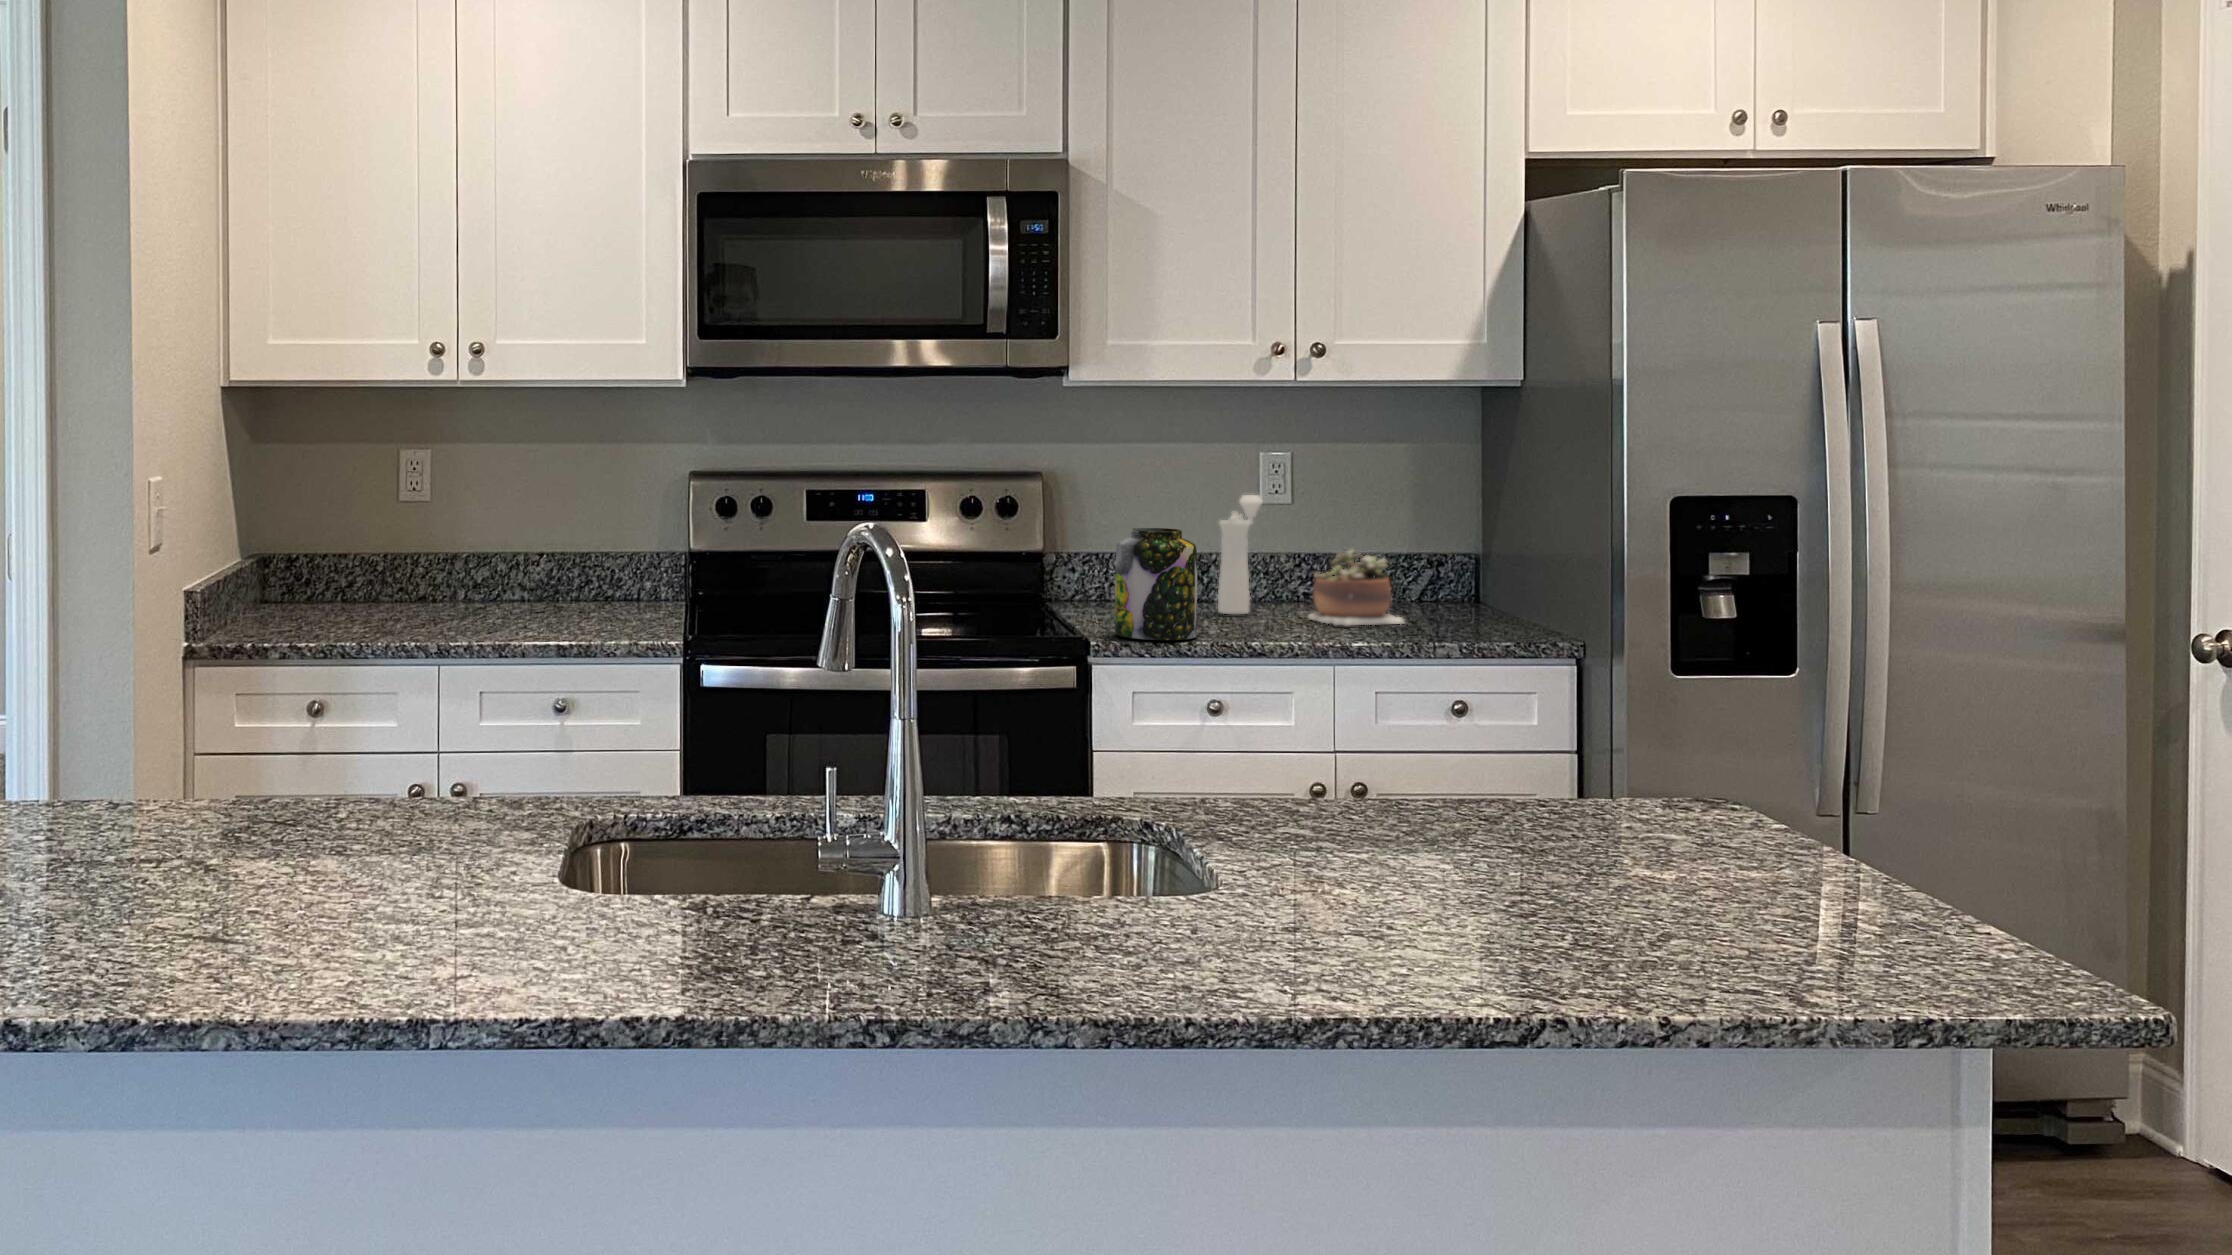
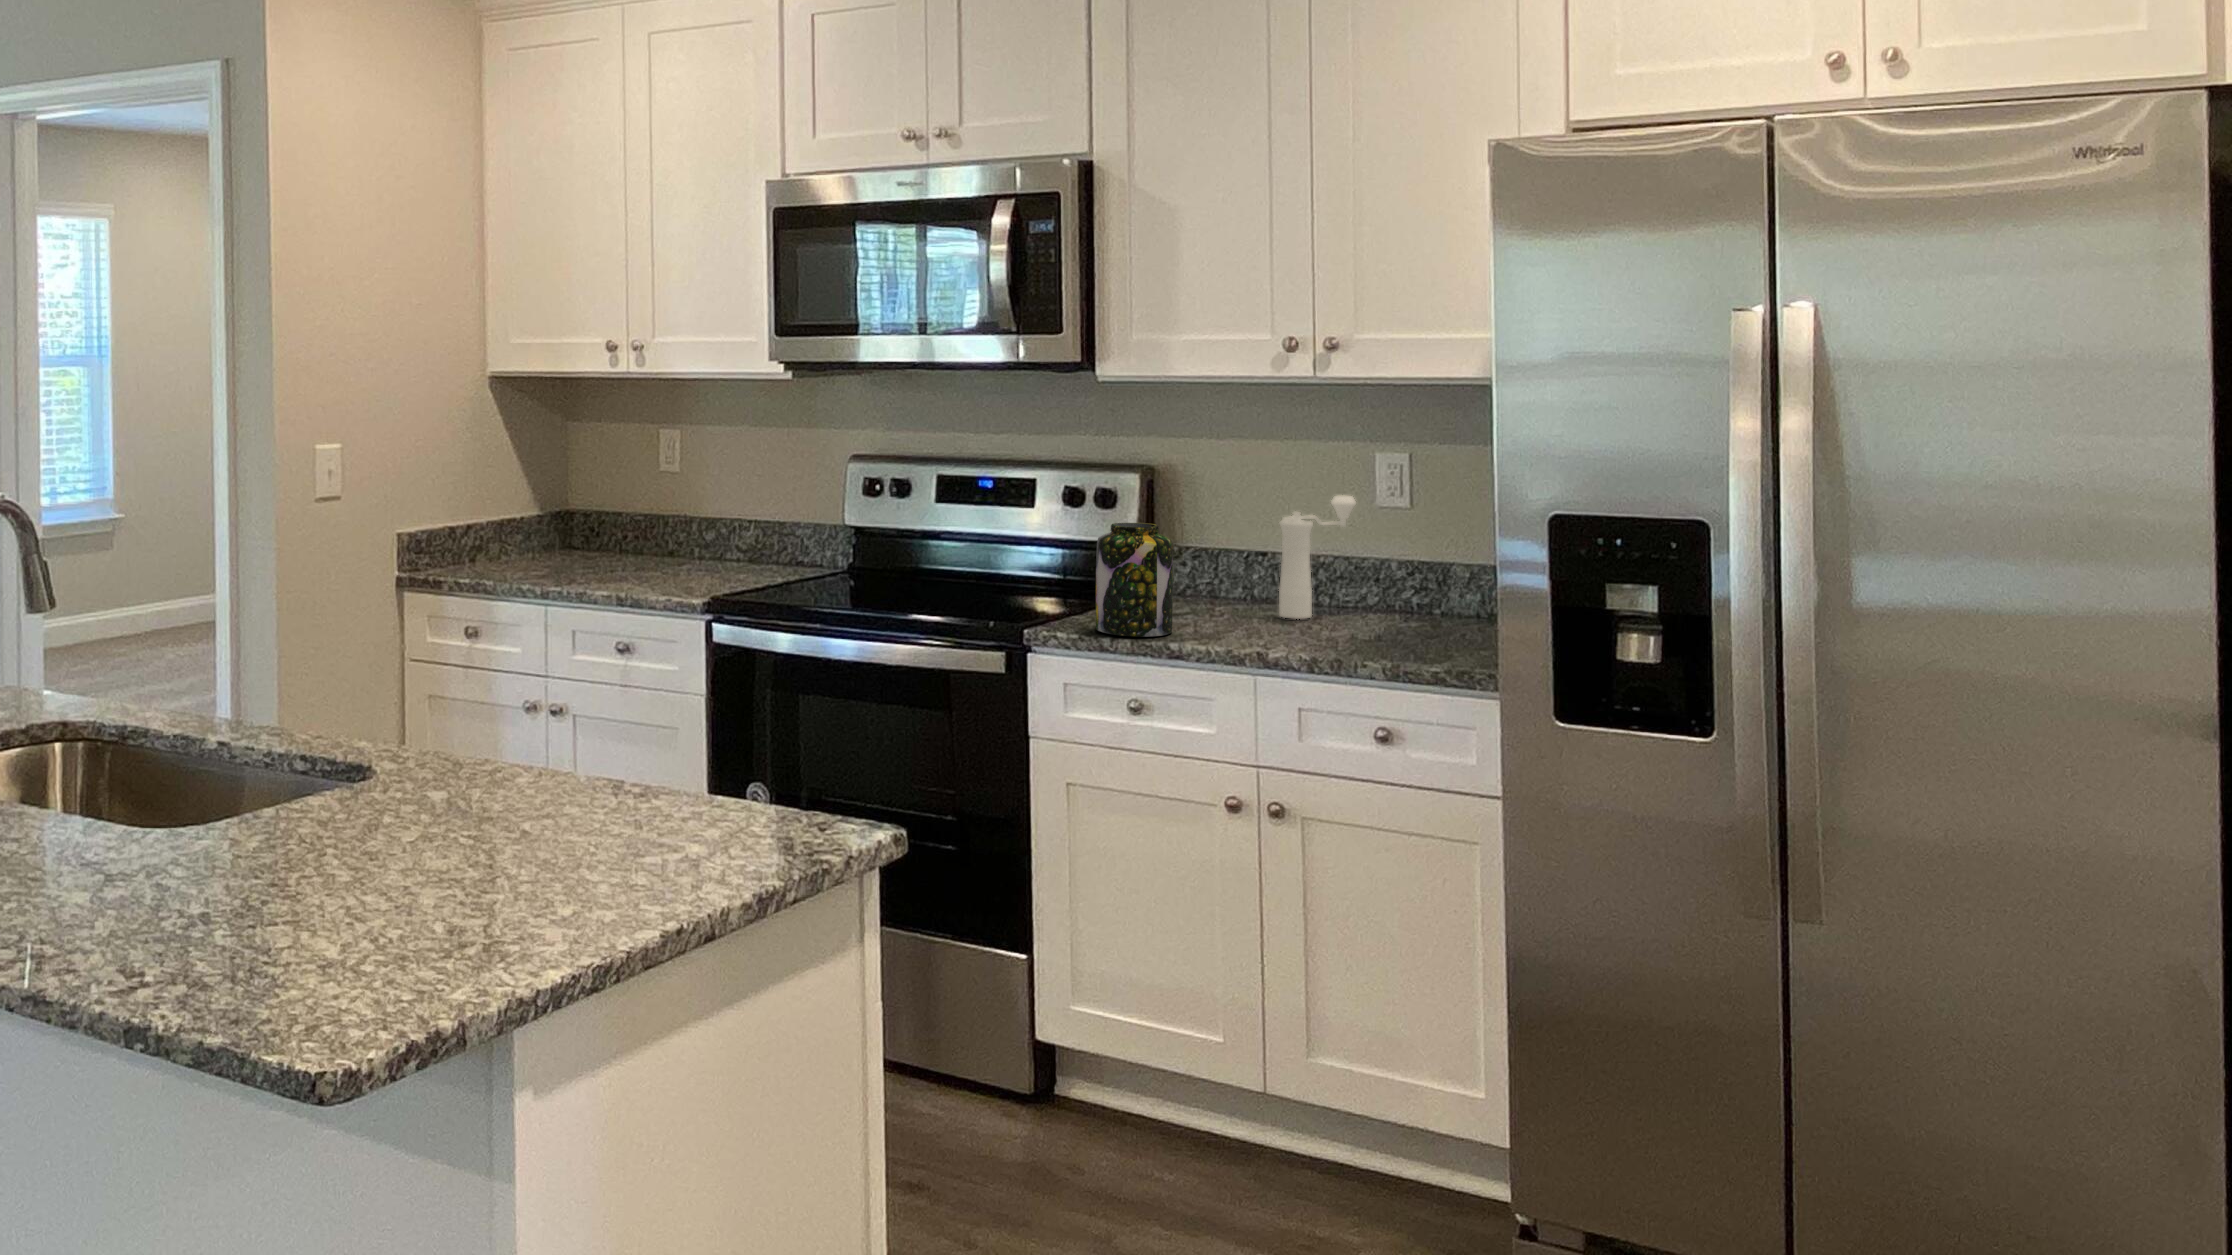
succulent plant: present [1309,550,1404,625] -> none [1338,558,1432,642]

